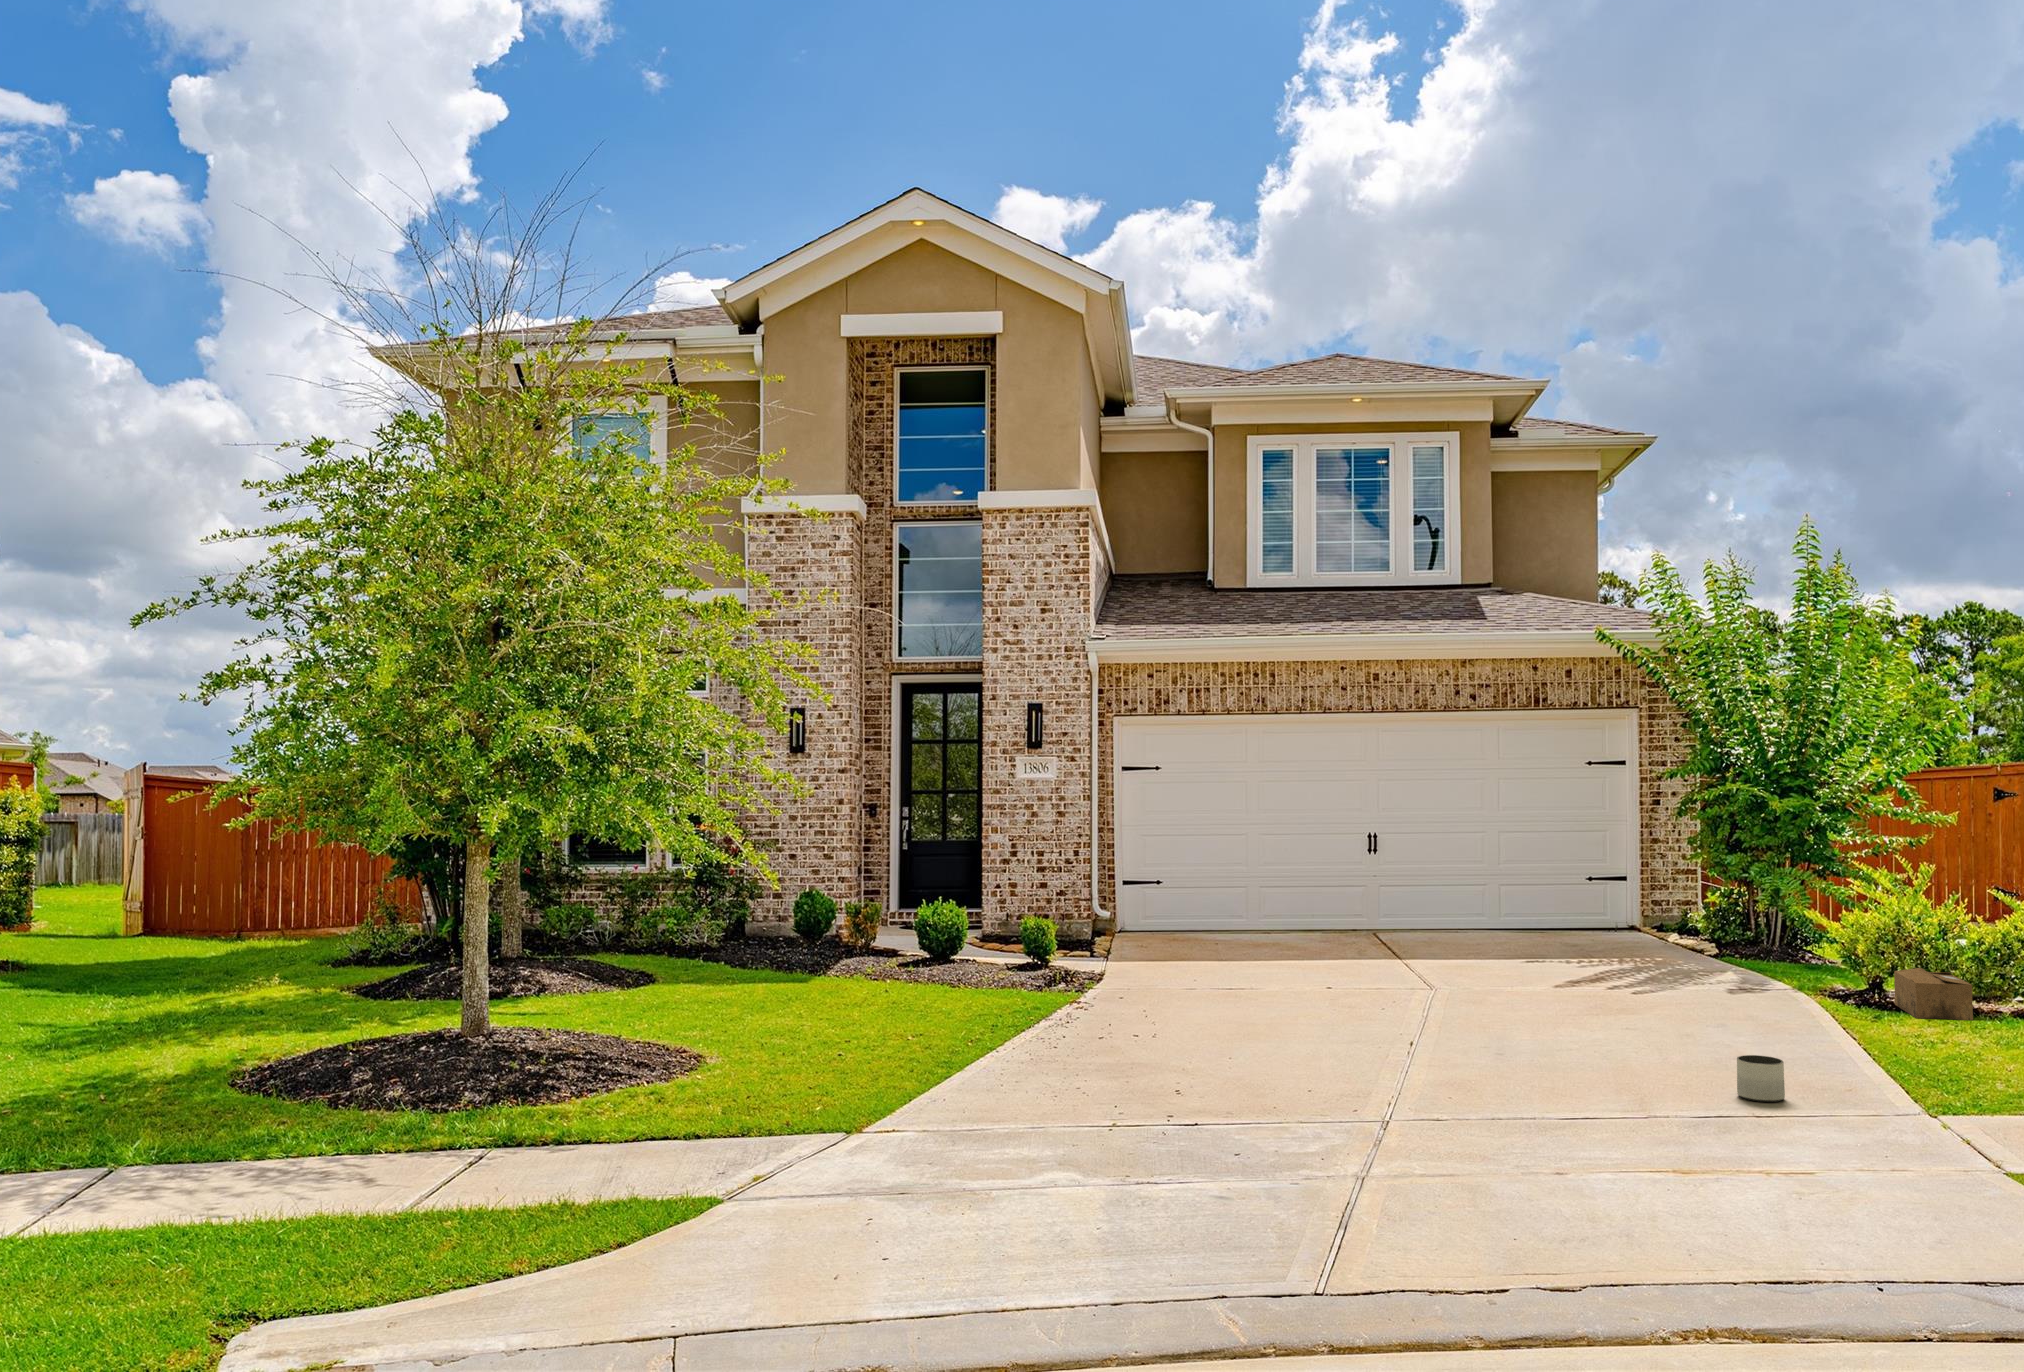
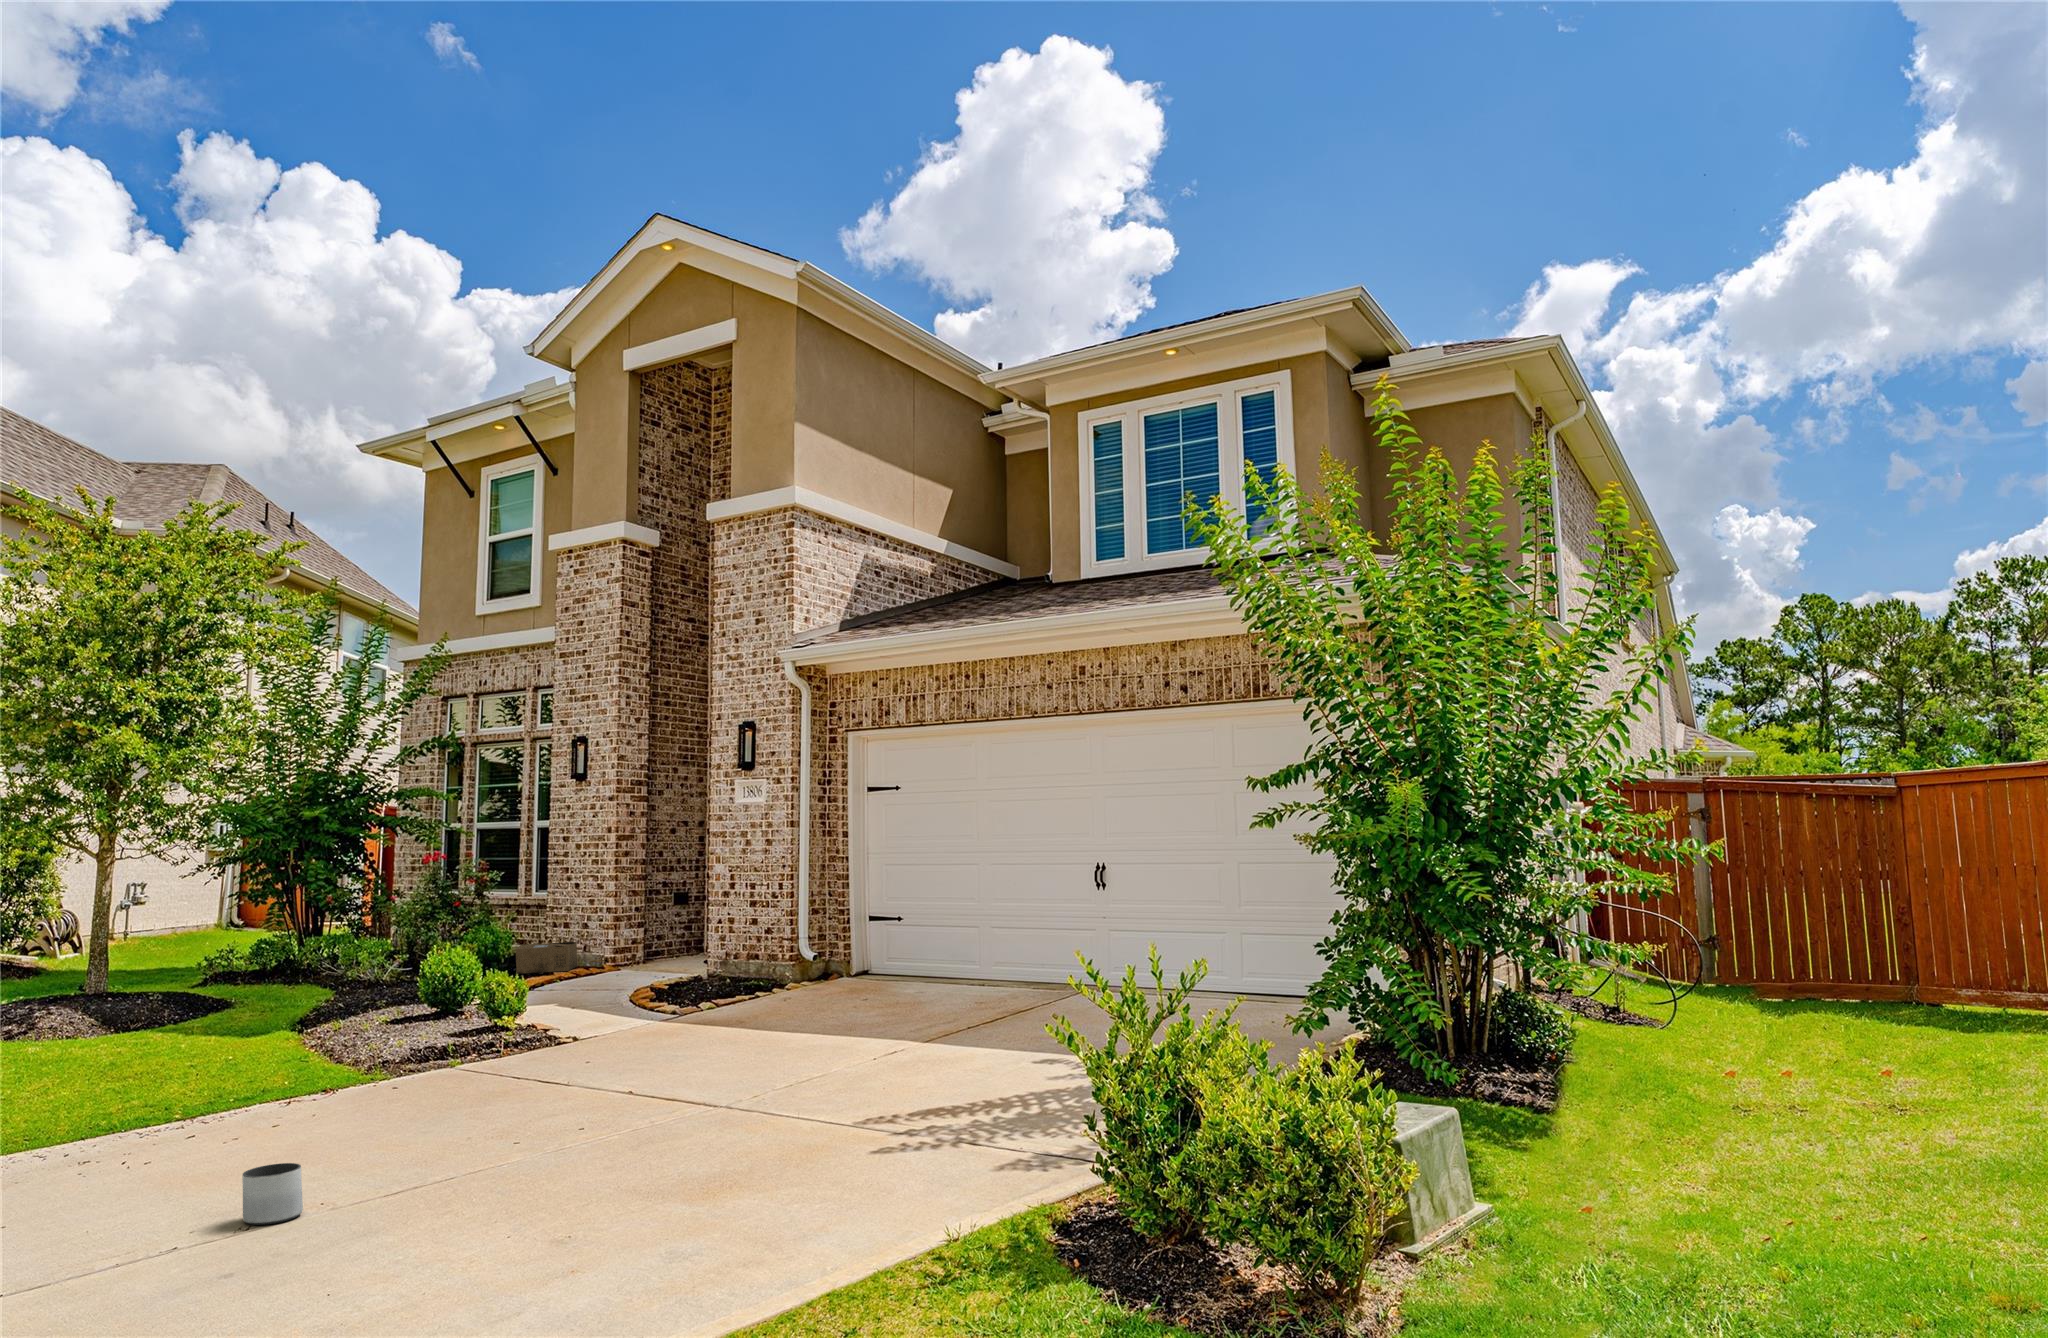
cardboard box: present [1894,968,1973,1020] -> present [516,942,578,974]

